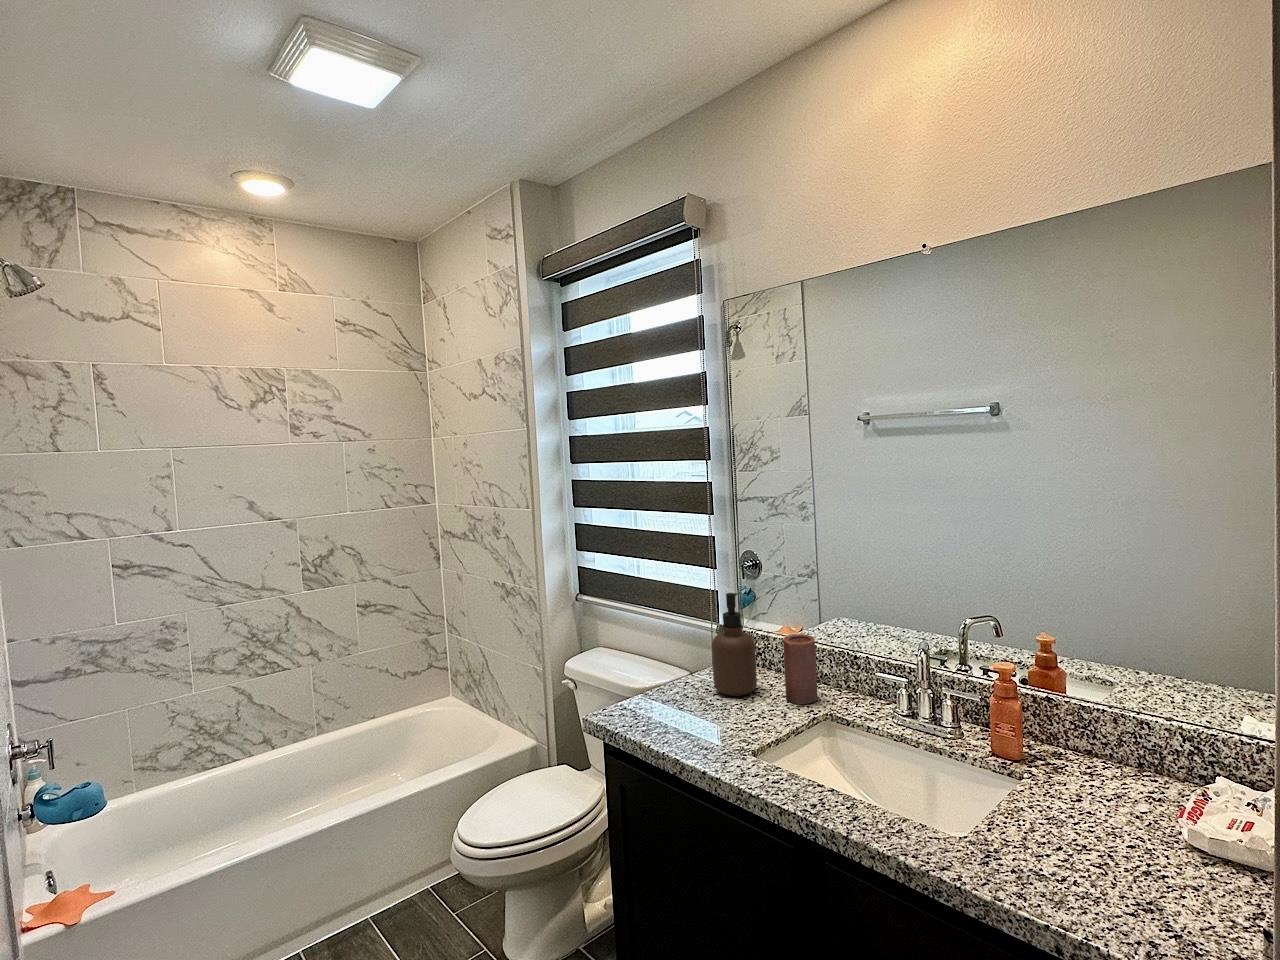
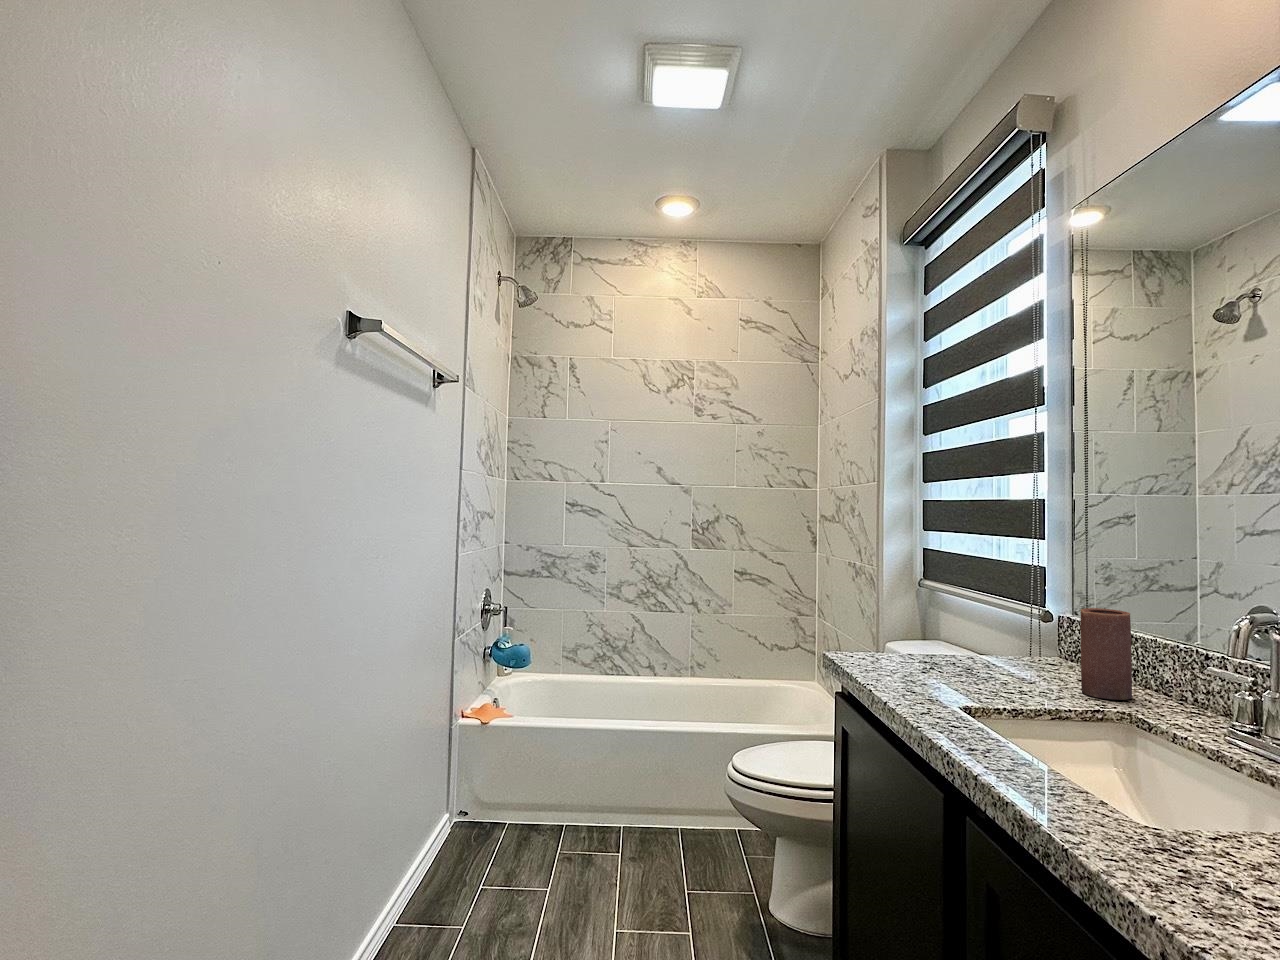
soap dispenser: present [712,593,757,696] -> none [992,549,1053,677]

